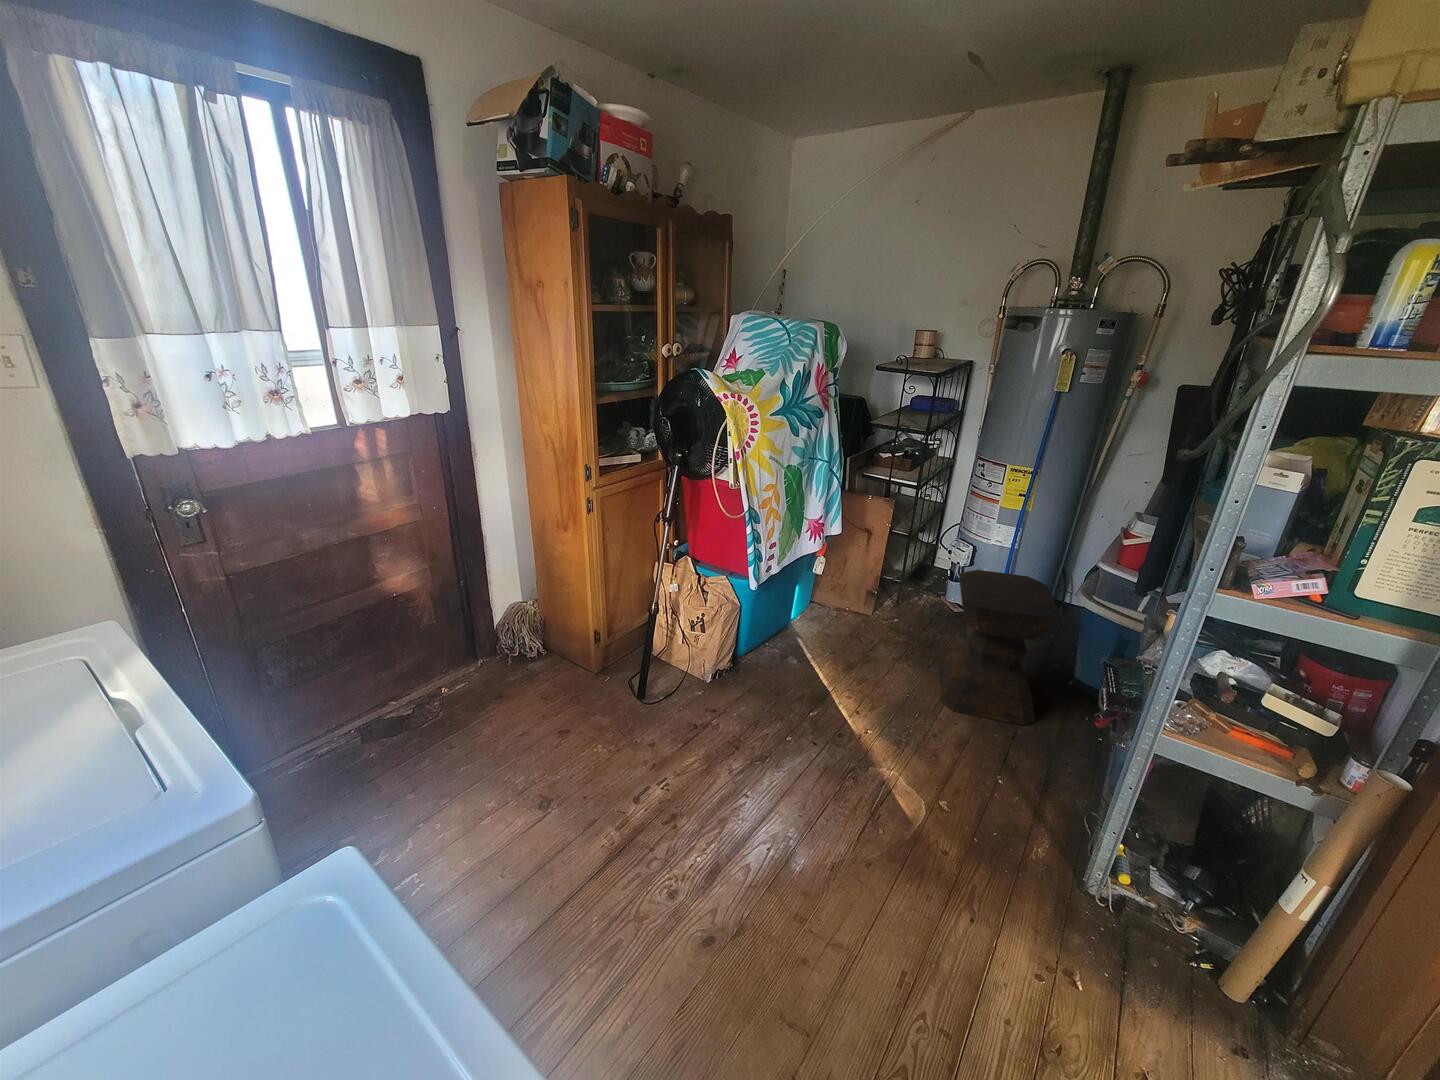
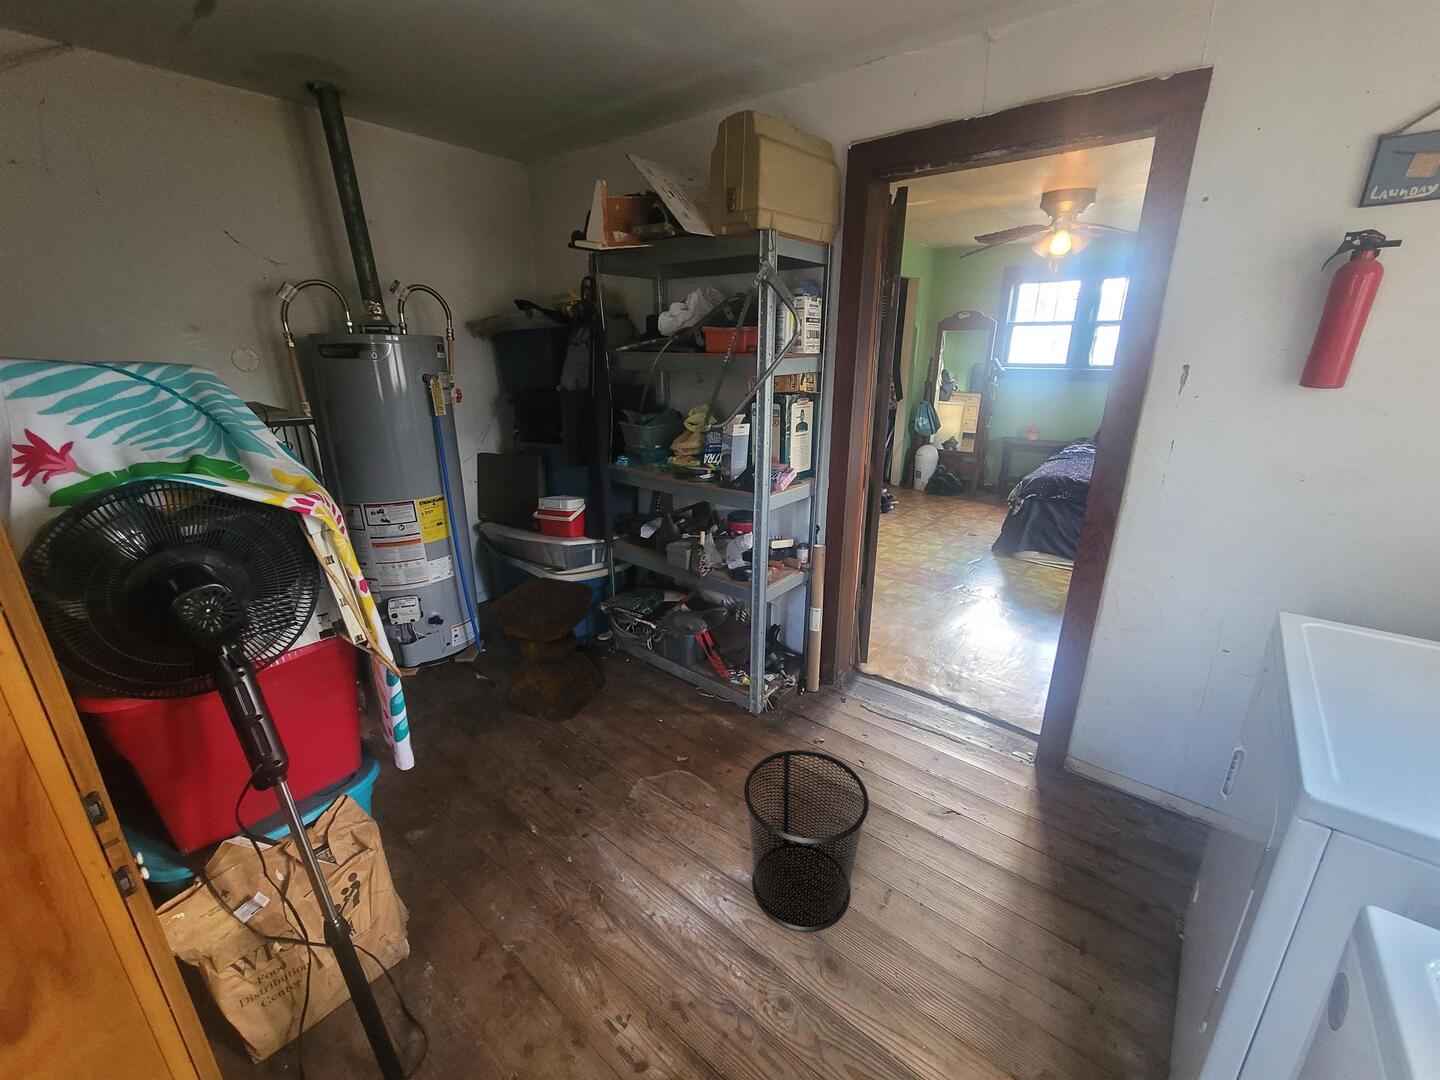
waste bin: none [734,771,873,975] -> present [744,750,869,932]

